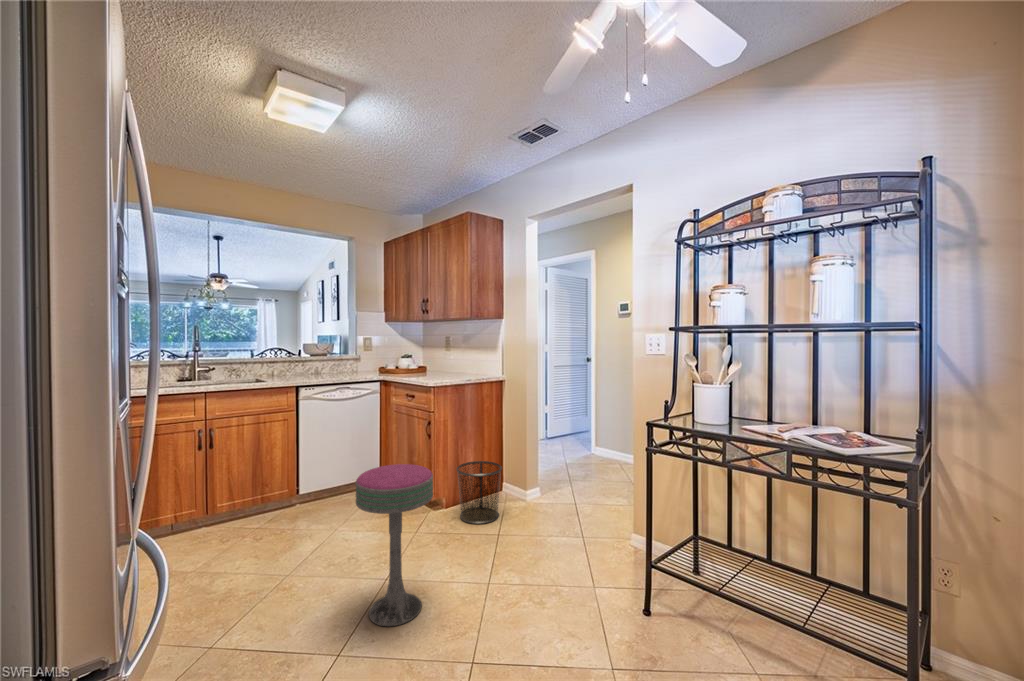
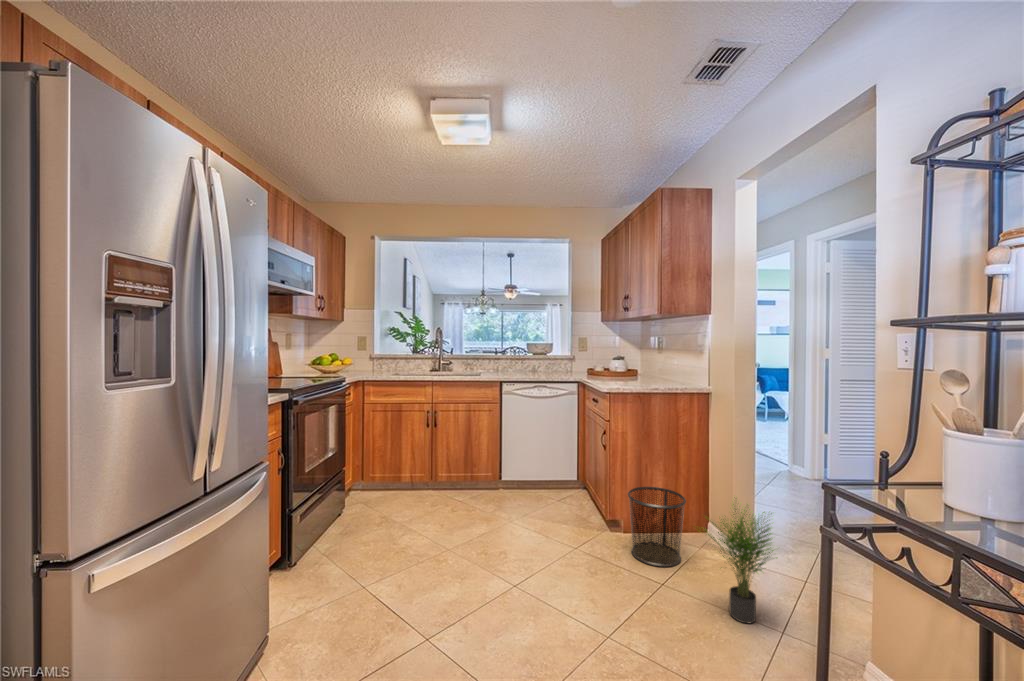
potted plant: none [521,450,582,538] -> present [708,504,774,623]
bar stool: present [356,464,433,627] -> none [460,469,539,640]

